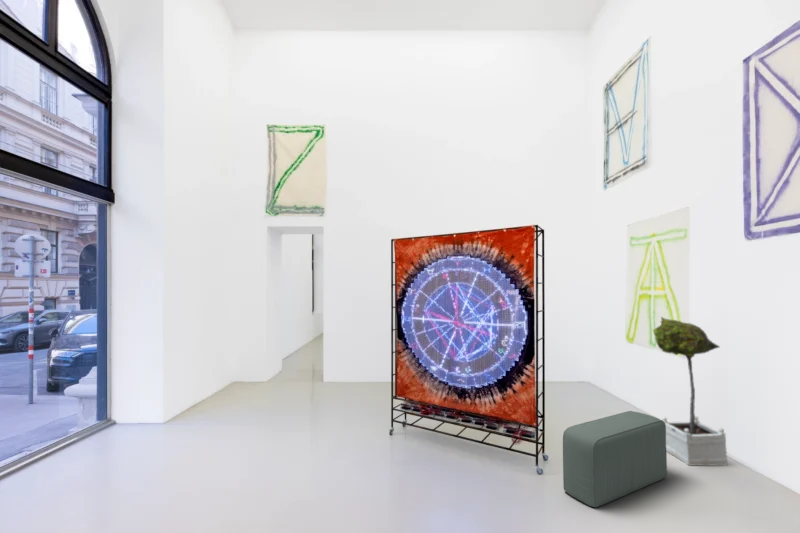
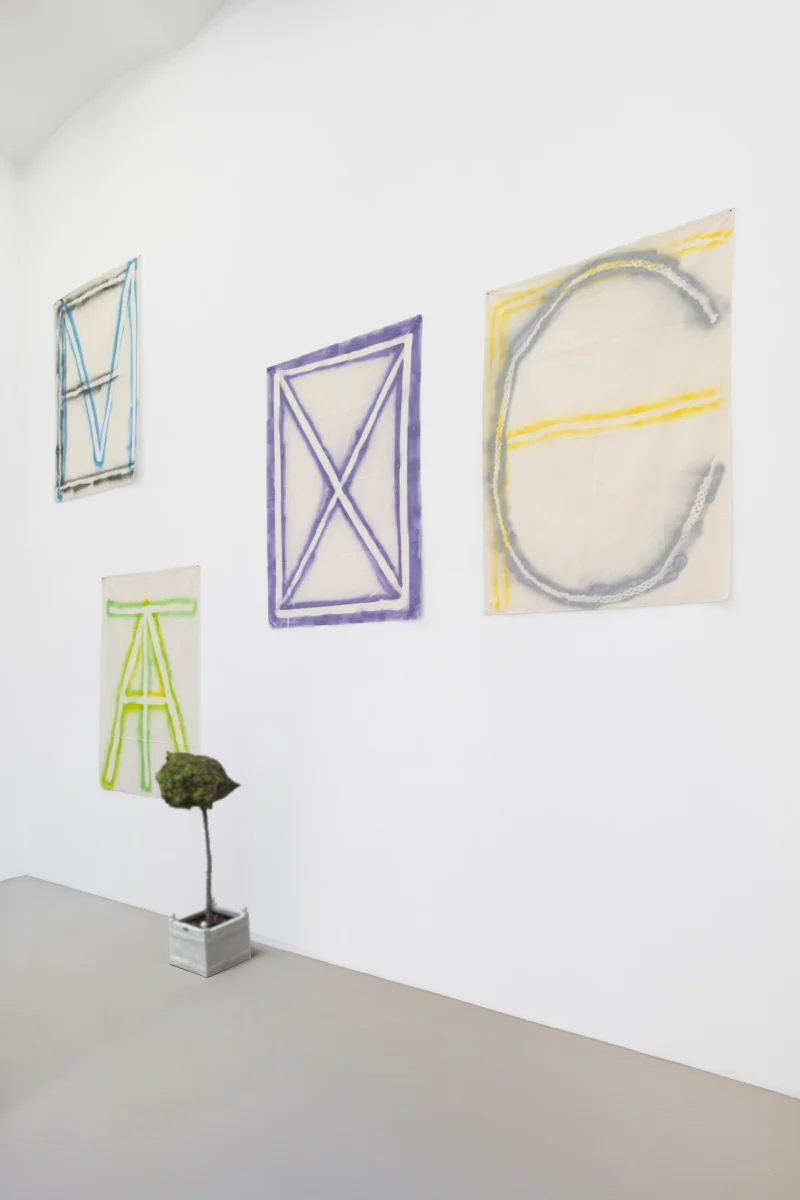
pouf: present [563,411,667,507] -> none [34,919,182,1107]

